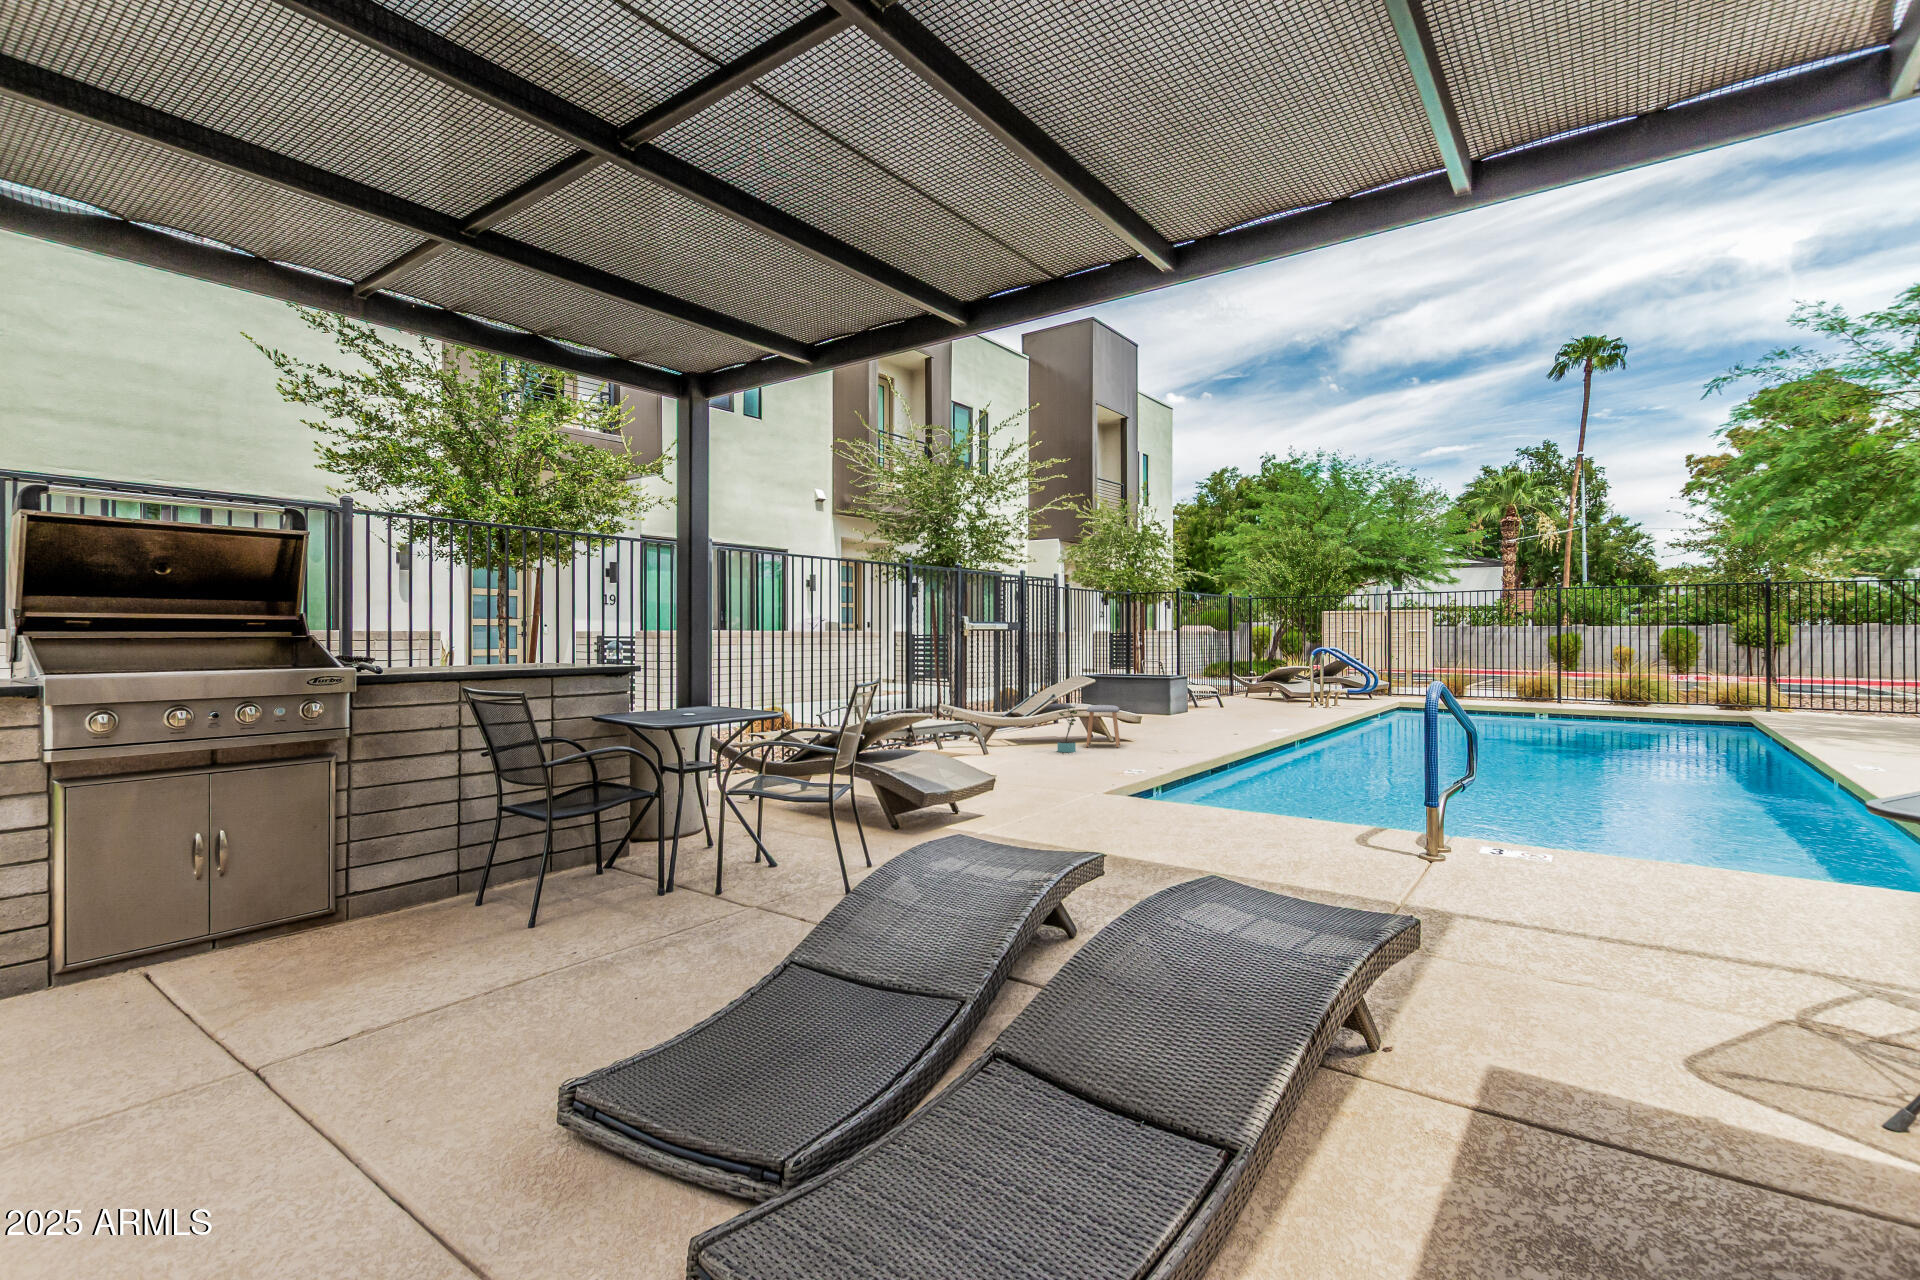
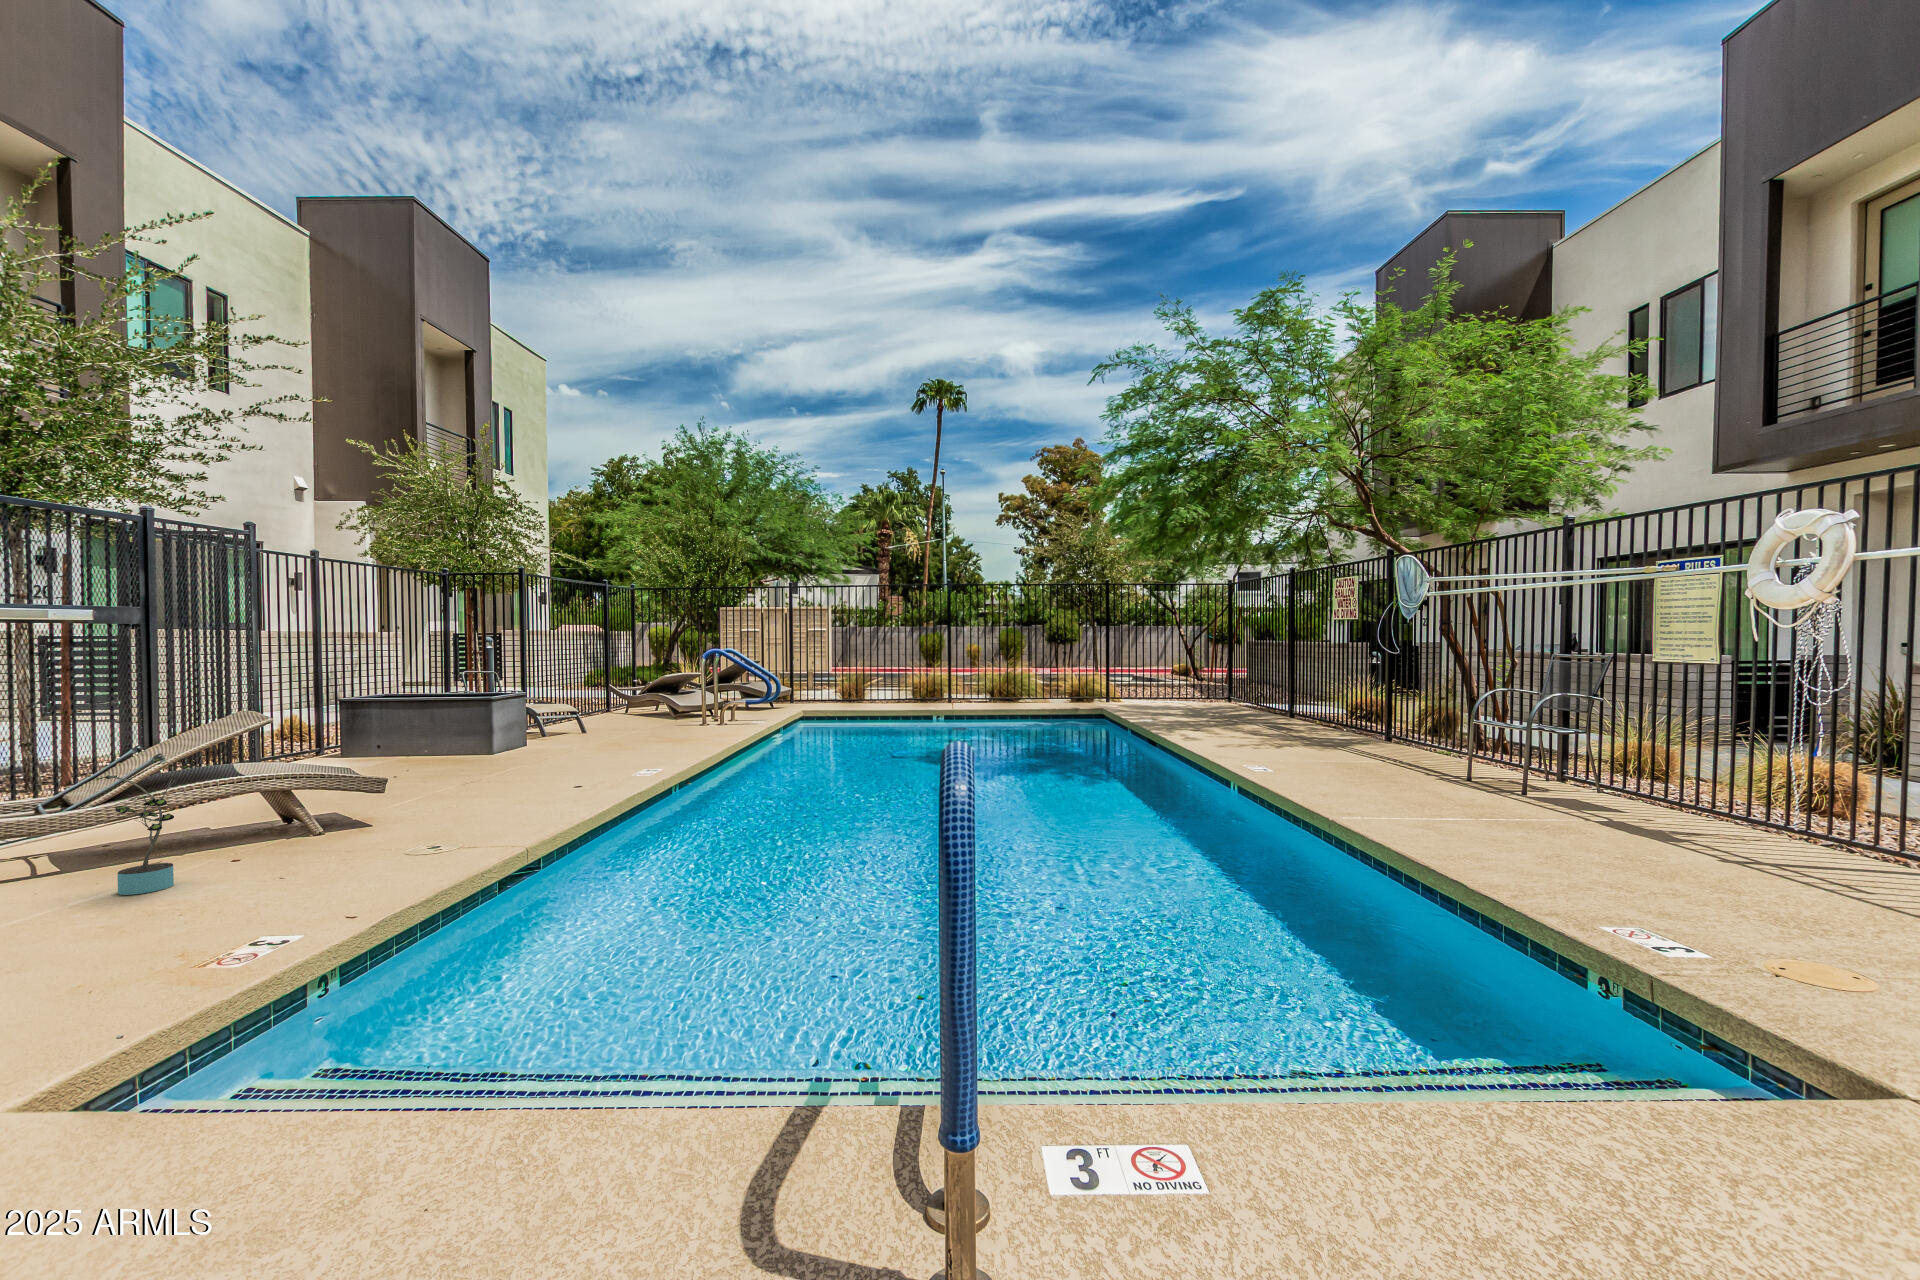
stool: present [1086,705,1120,748] -> none [222,770,321,865]

